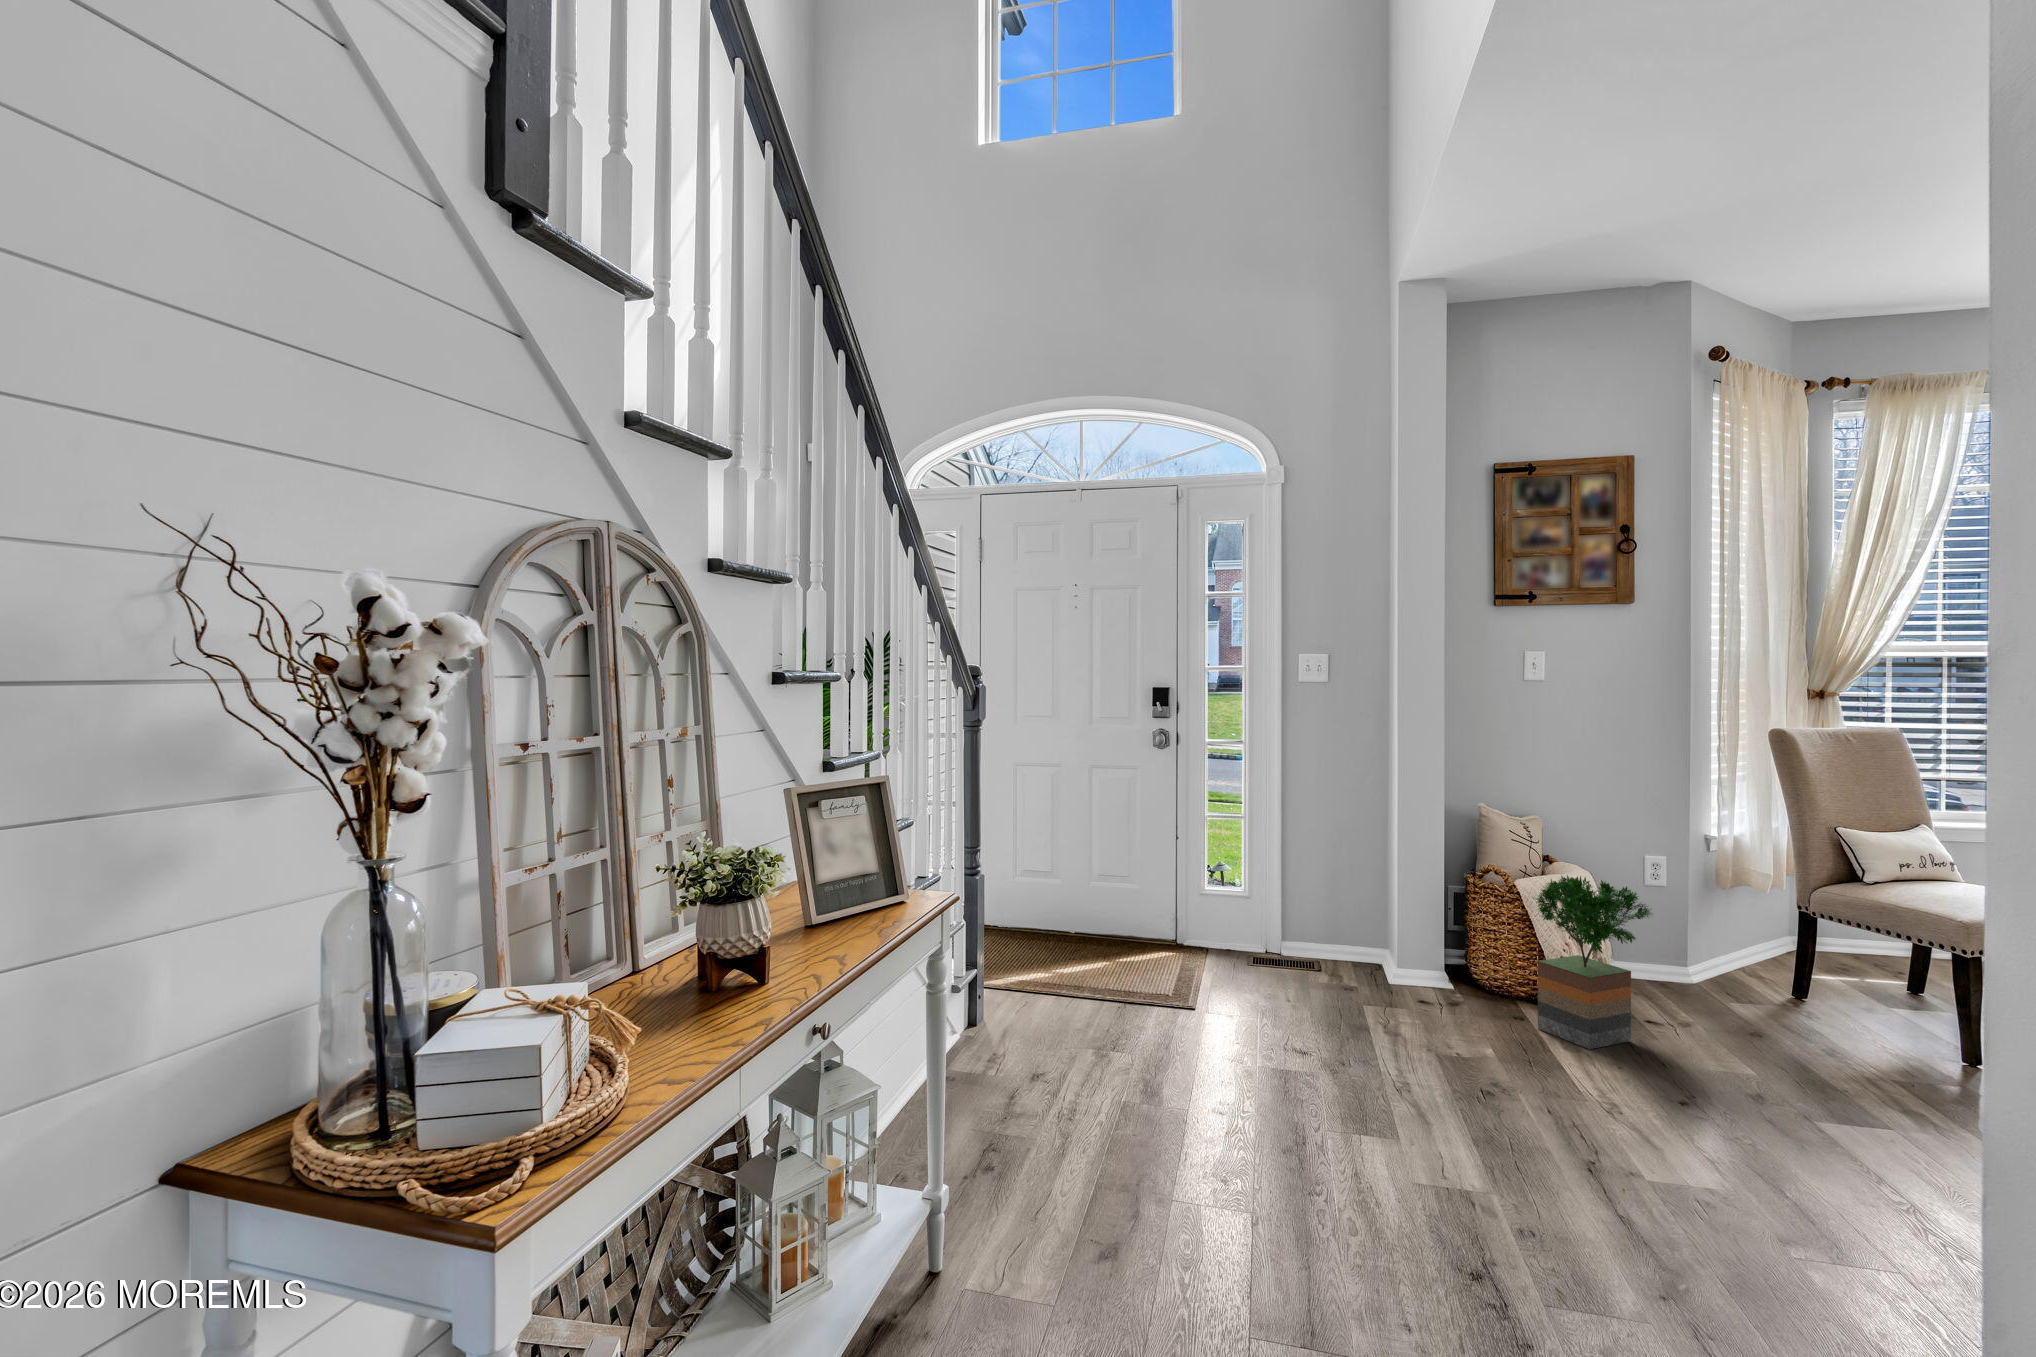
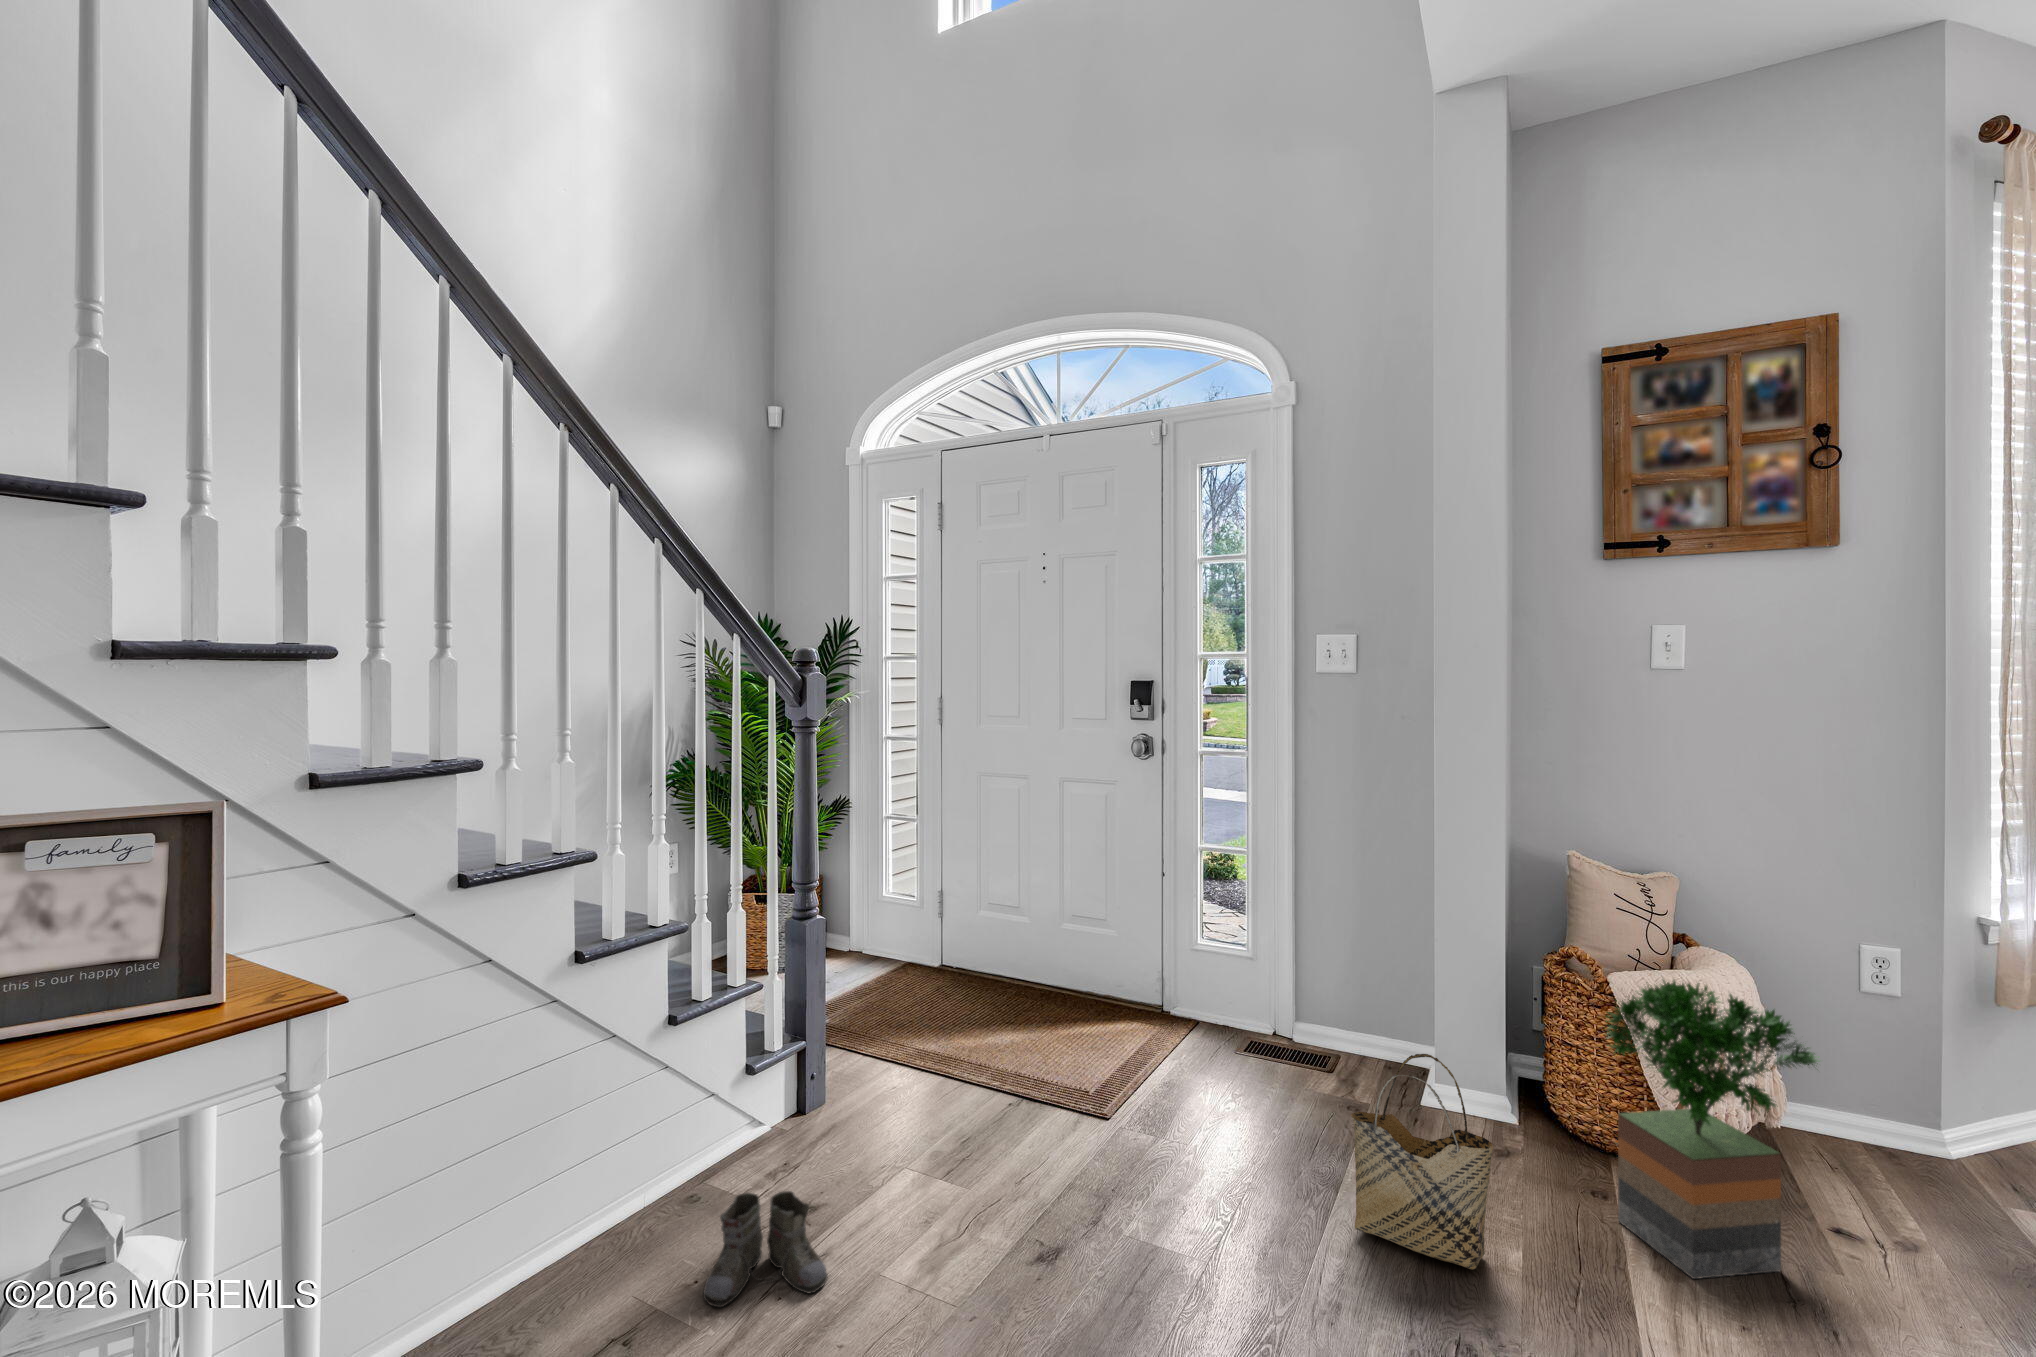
woven basket: none [1392,931,1483,1057] -> present [1351,1054,1494,1269]
boots: none [1004,1052,1098,1126] -> present [703,1191,828,1307]

